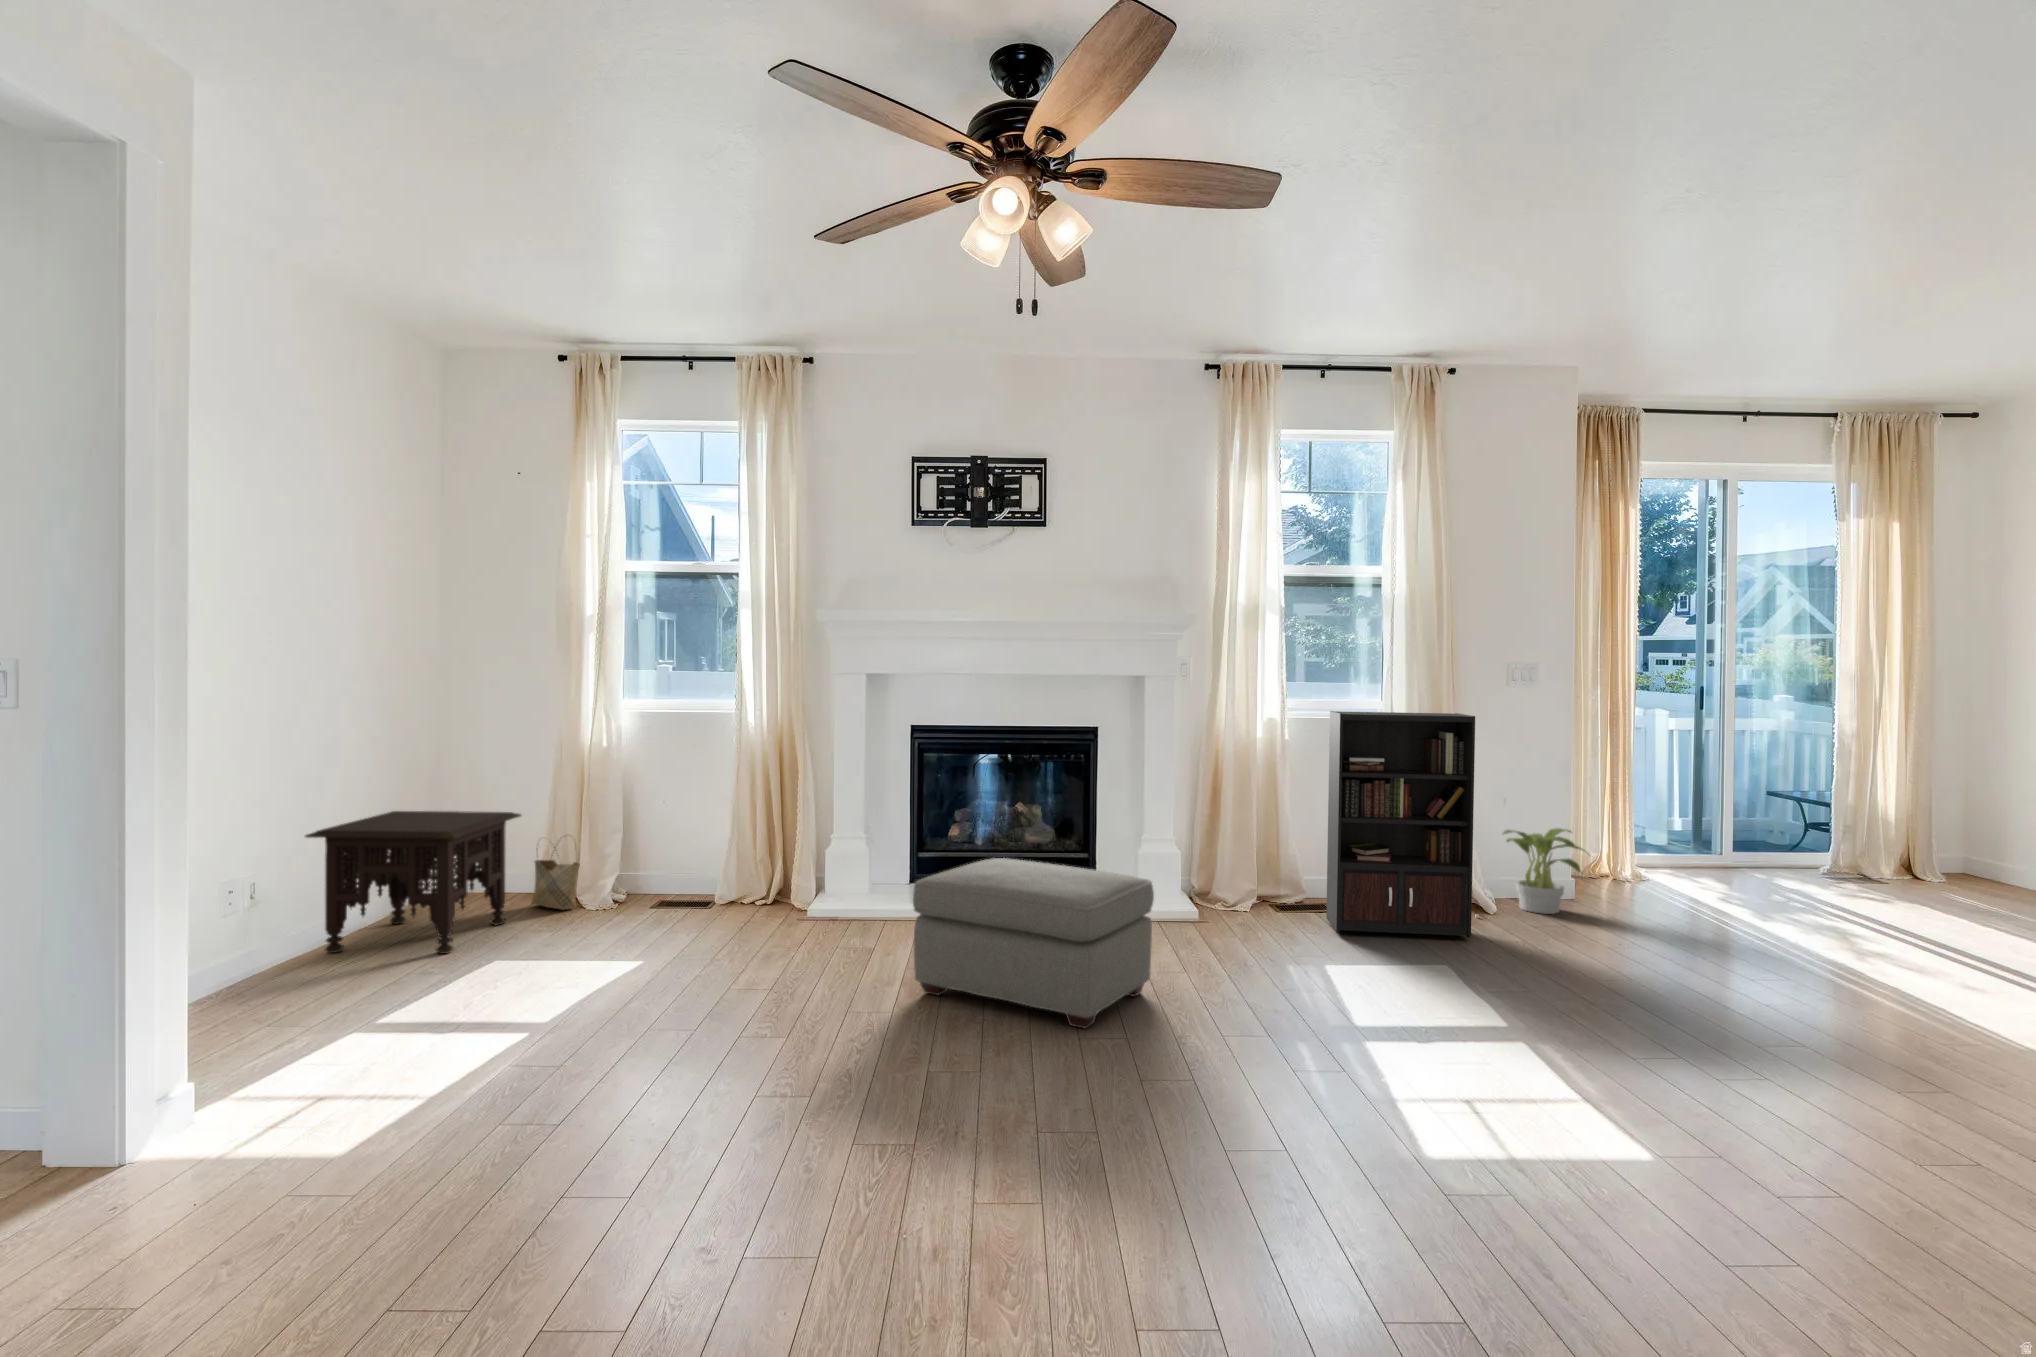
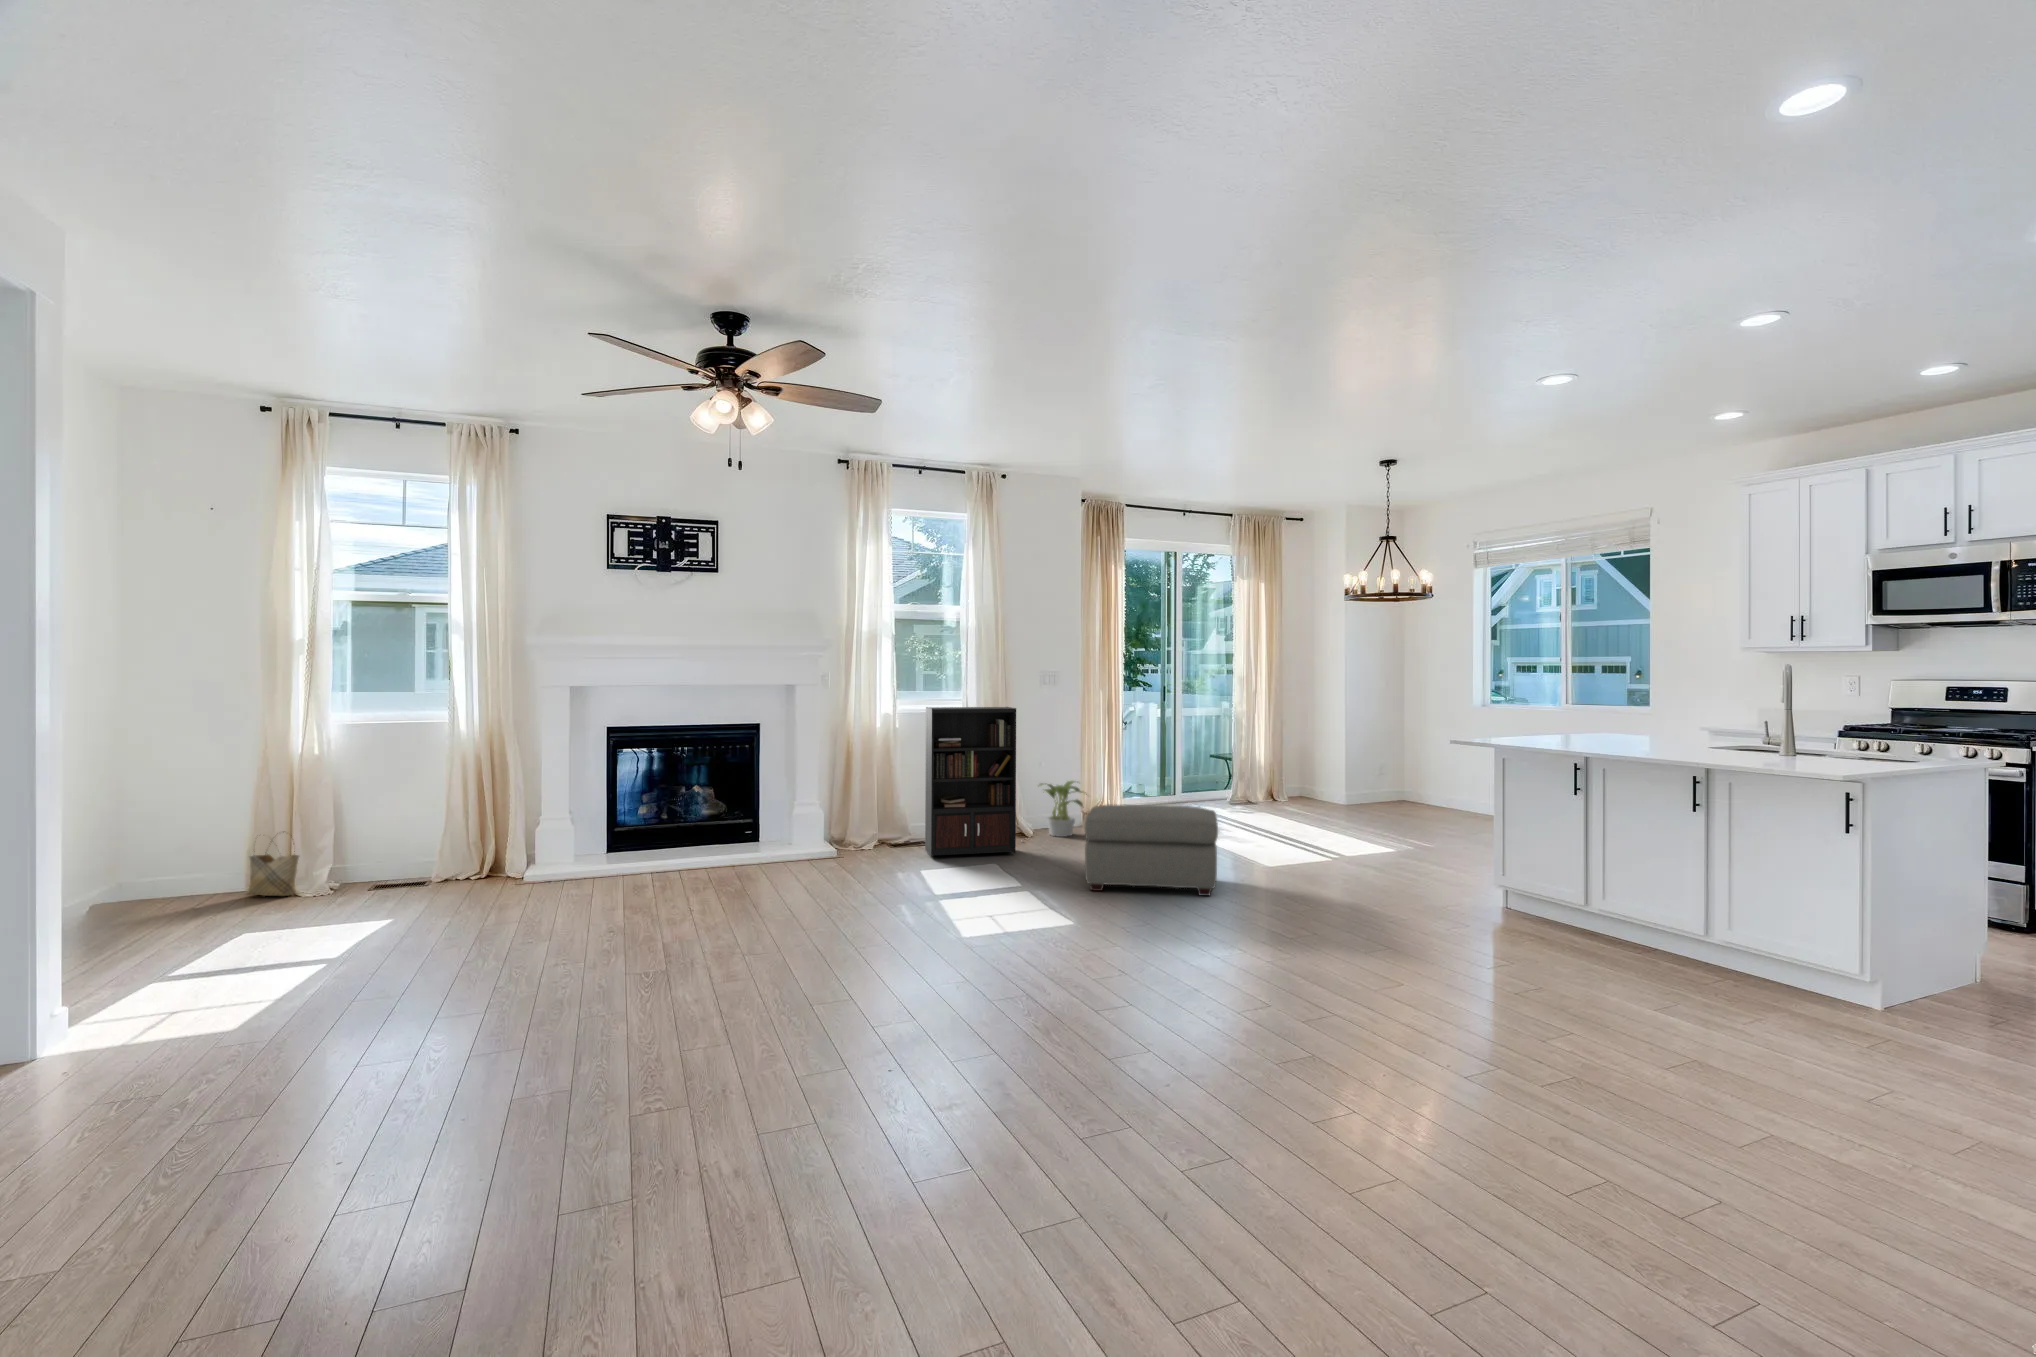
side table: present [305,811,521,954] -> none [30,813,245,946]
ottoman: present [913,858,1154,1028] -> present [1085,805,1218,896]

